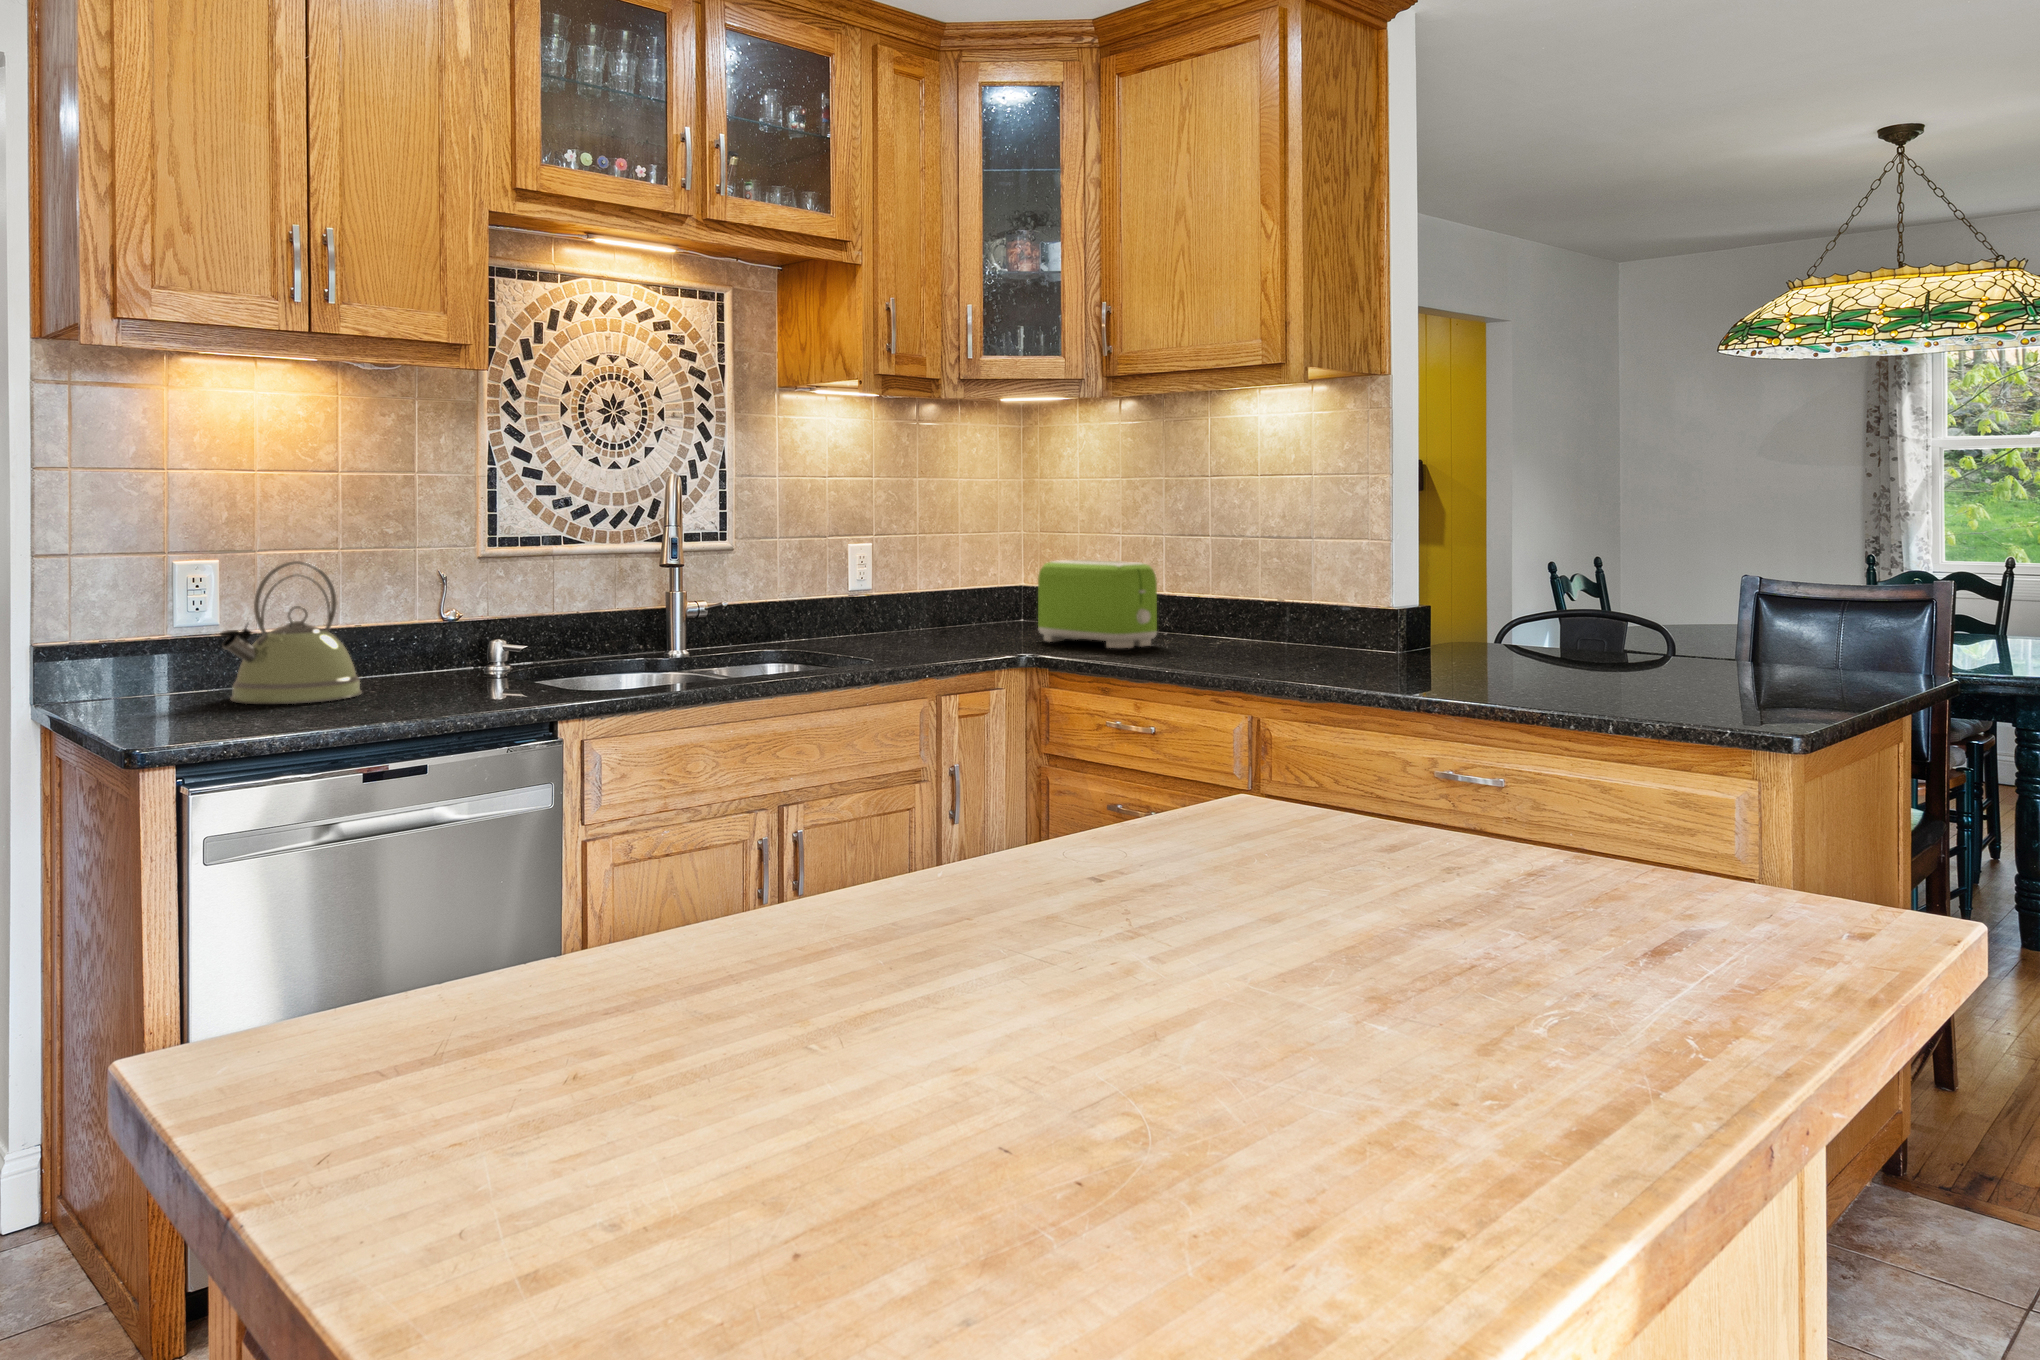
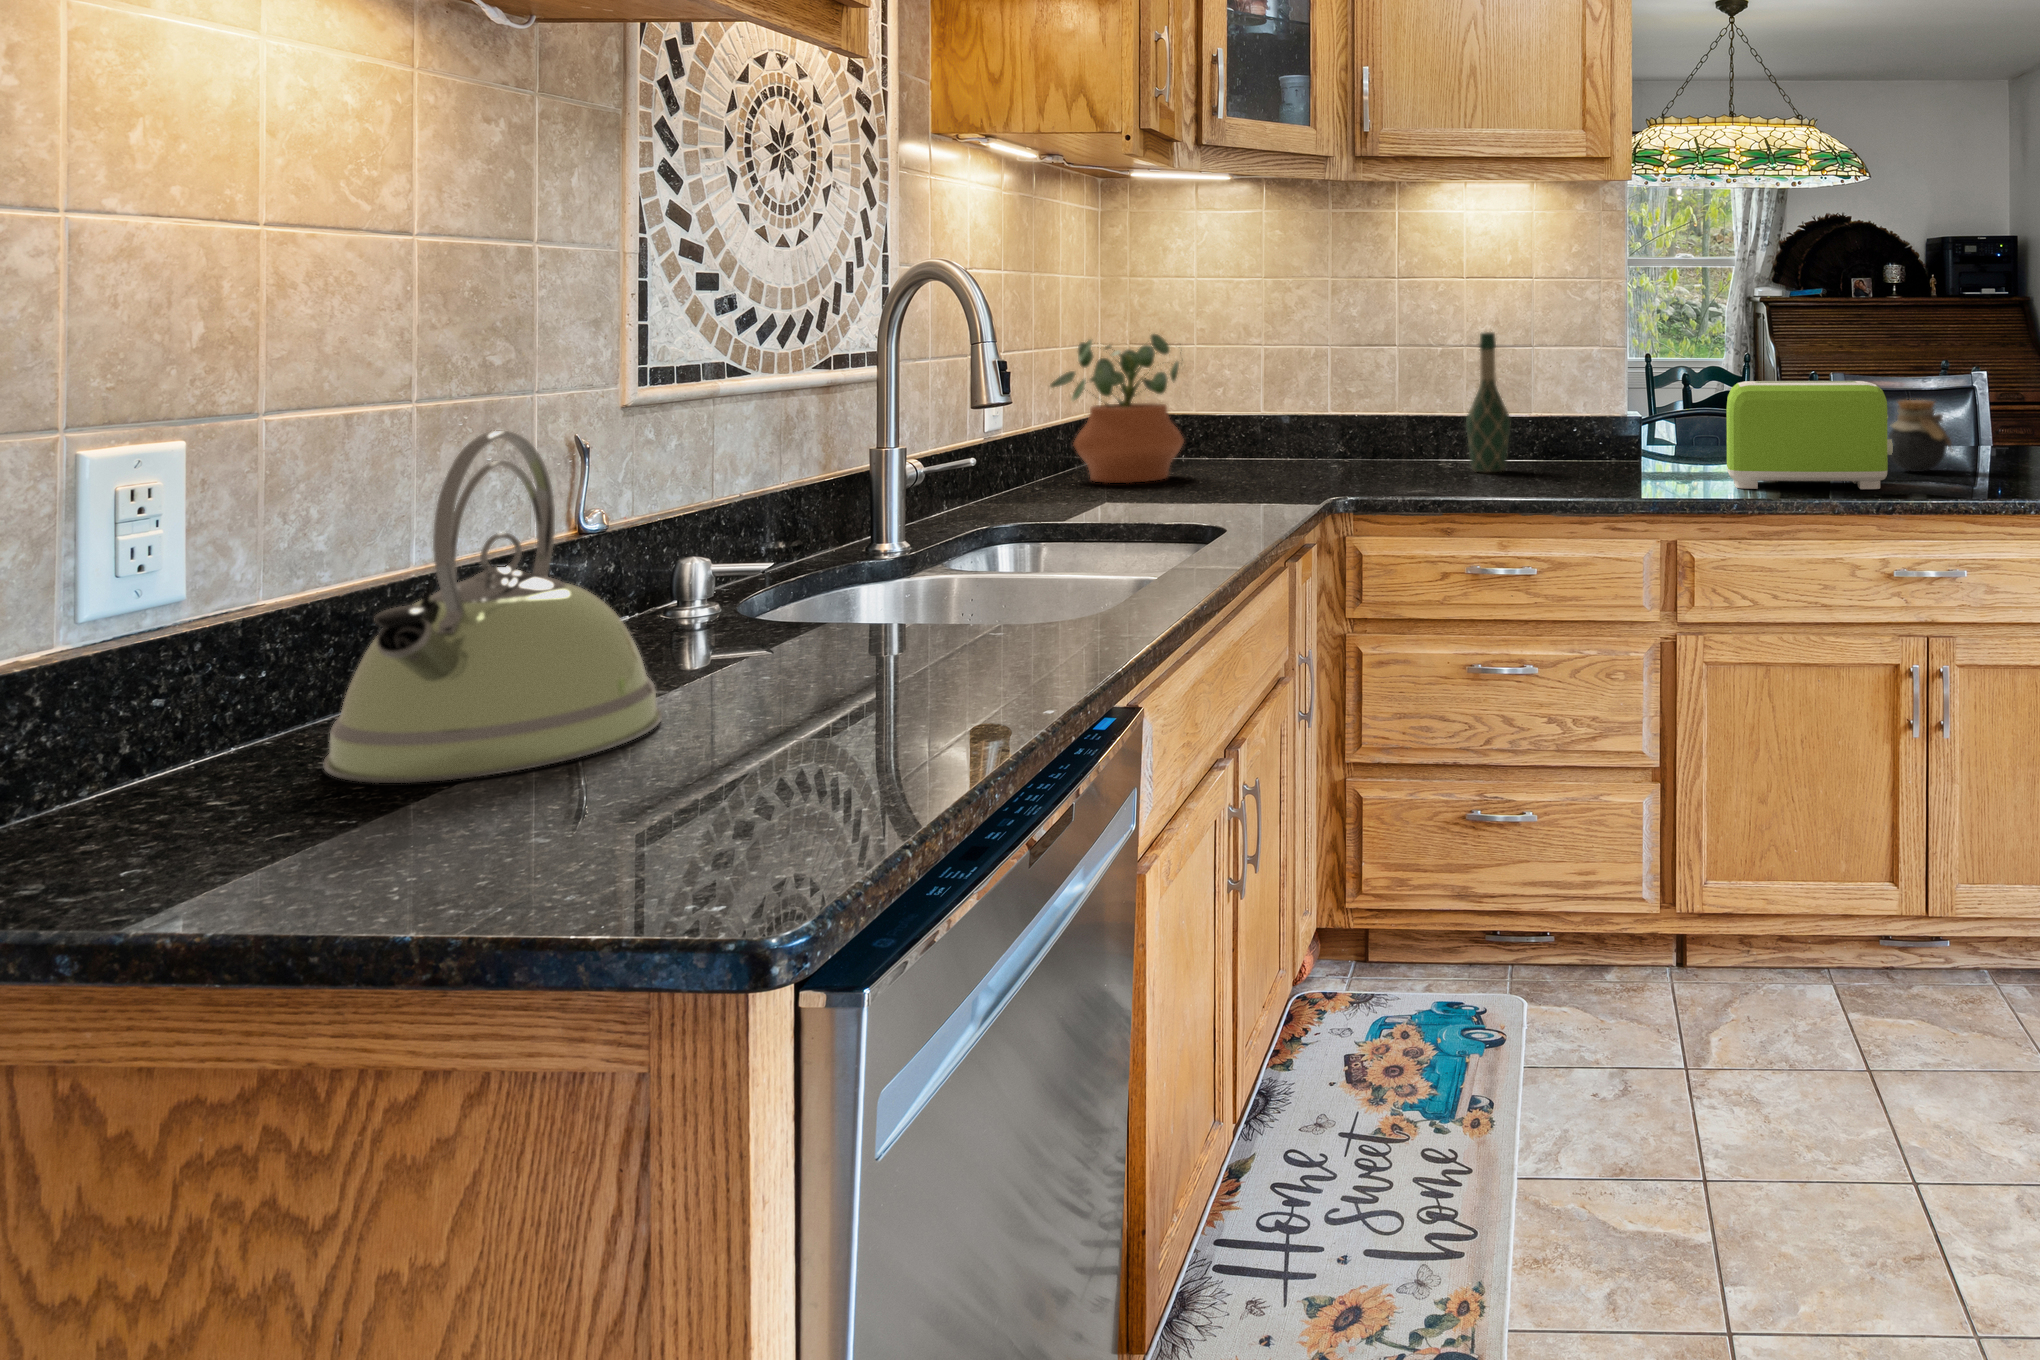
potted plant: none [942,521,1024,634] -> present [1051,334,1184,483]
wine bottle: none [1218,524,1257,648] -> present [1466,332,1511,472]
toaster: present [1038,560,1157,648] -> present [1726,381,1893,489]
jar: none [1585,604,1654,681] -> present [1888,400,1951,472]

